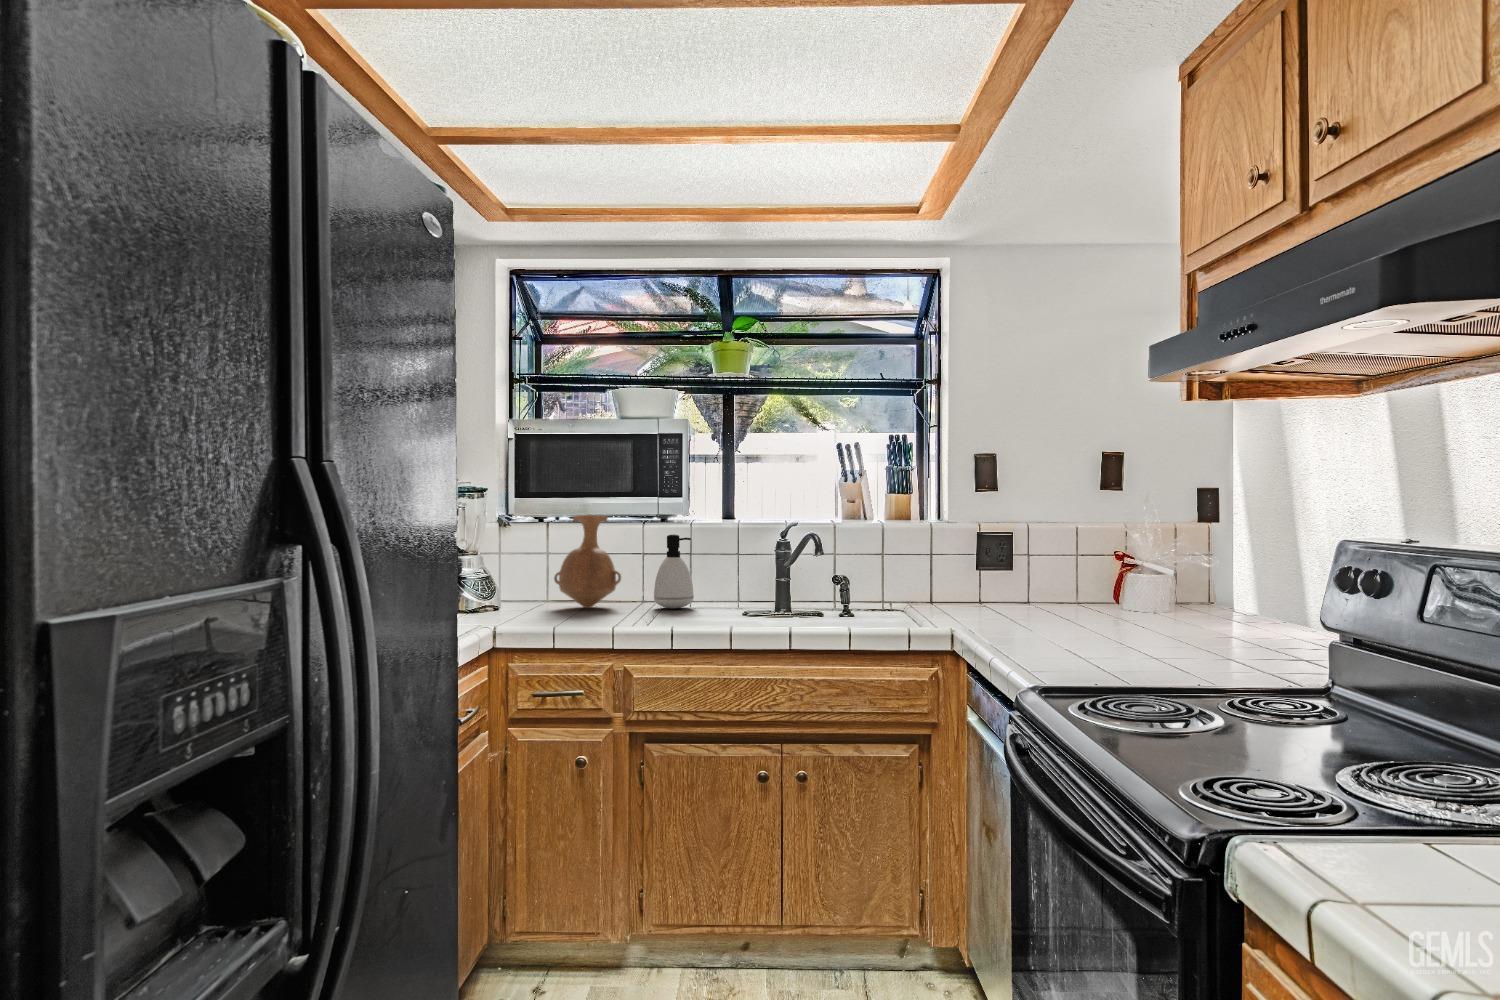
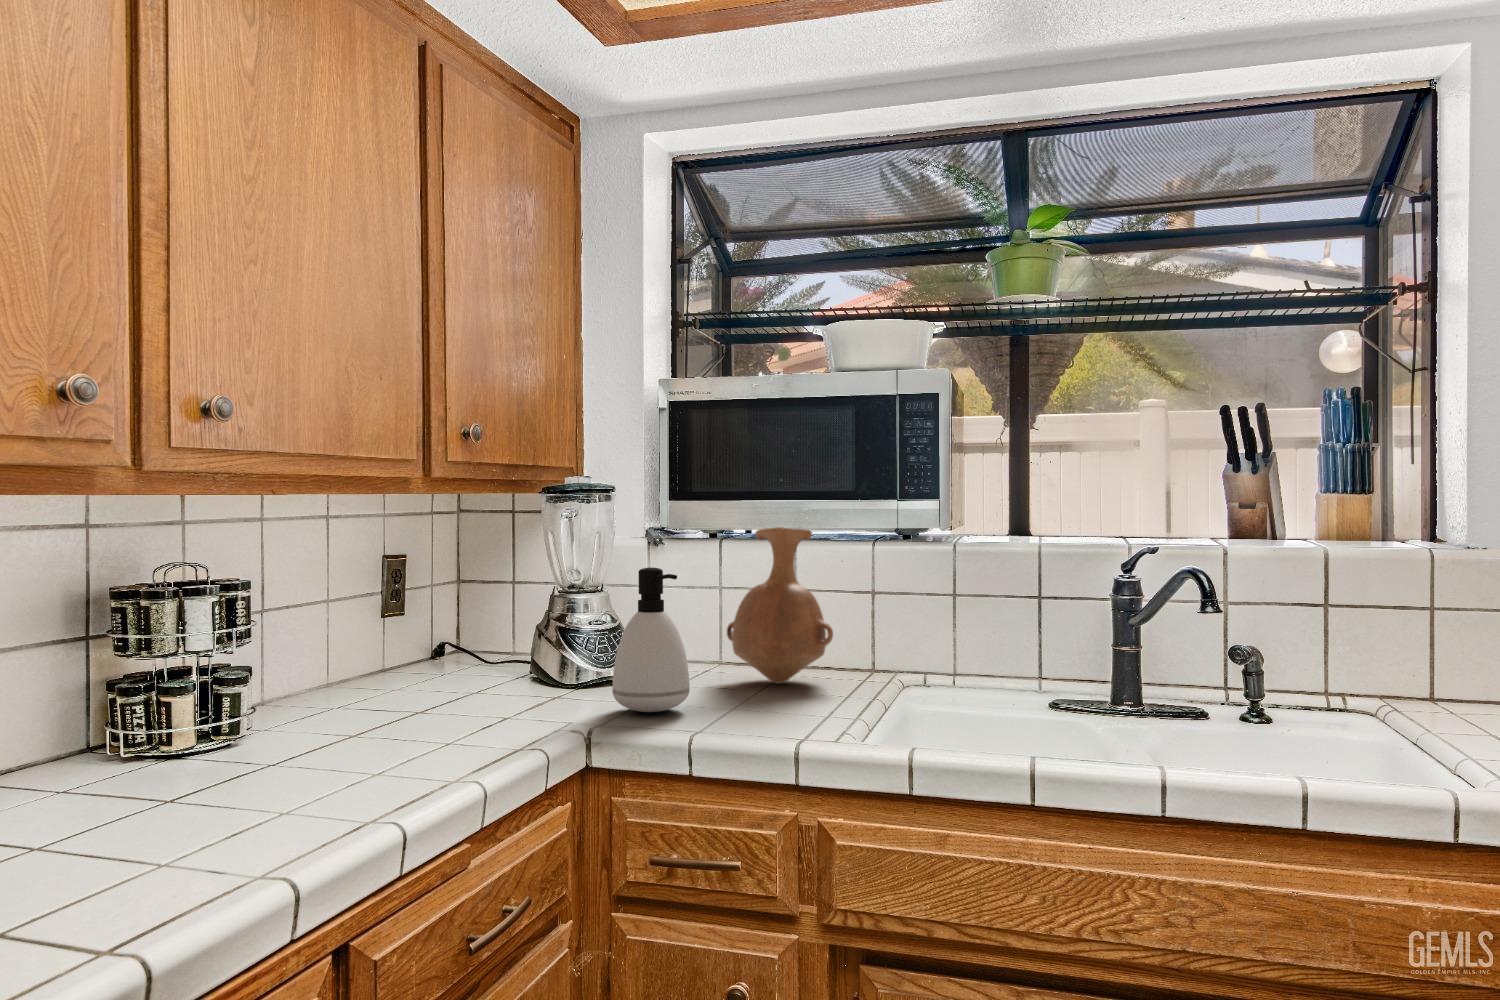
soap dispenser: present [654,535,694,608] -> present [613,567,690,712]

